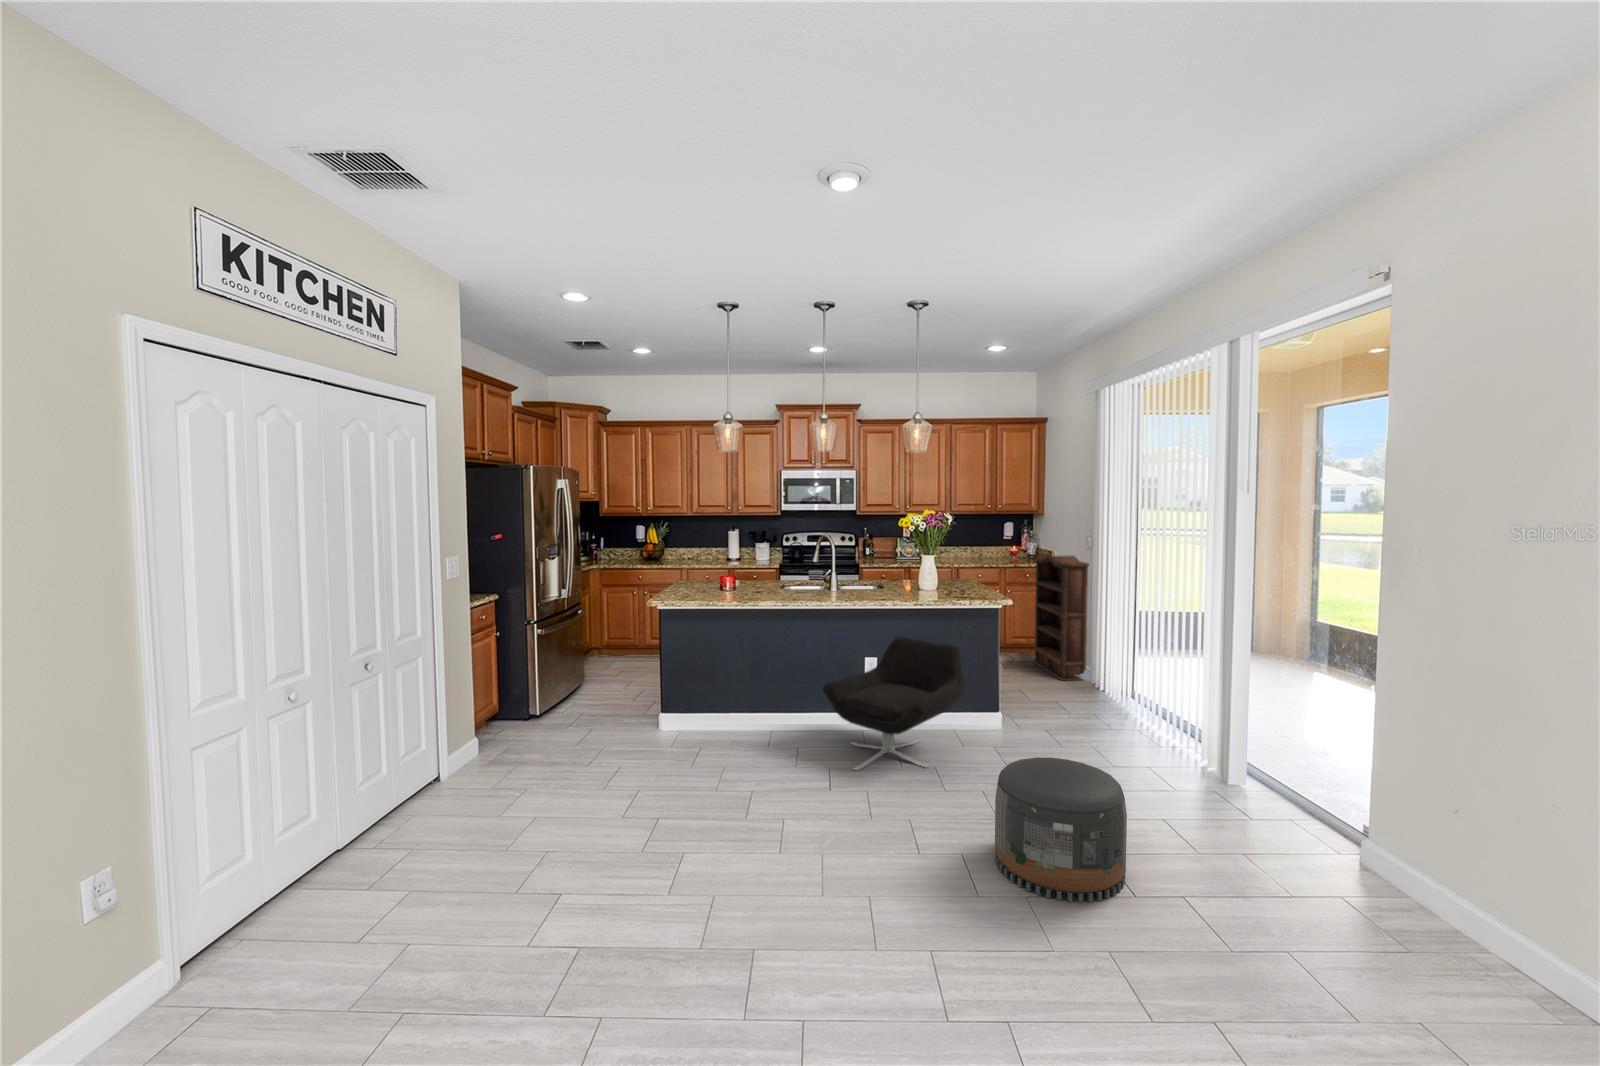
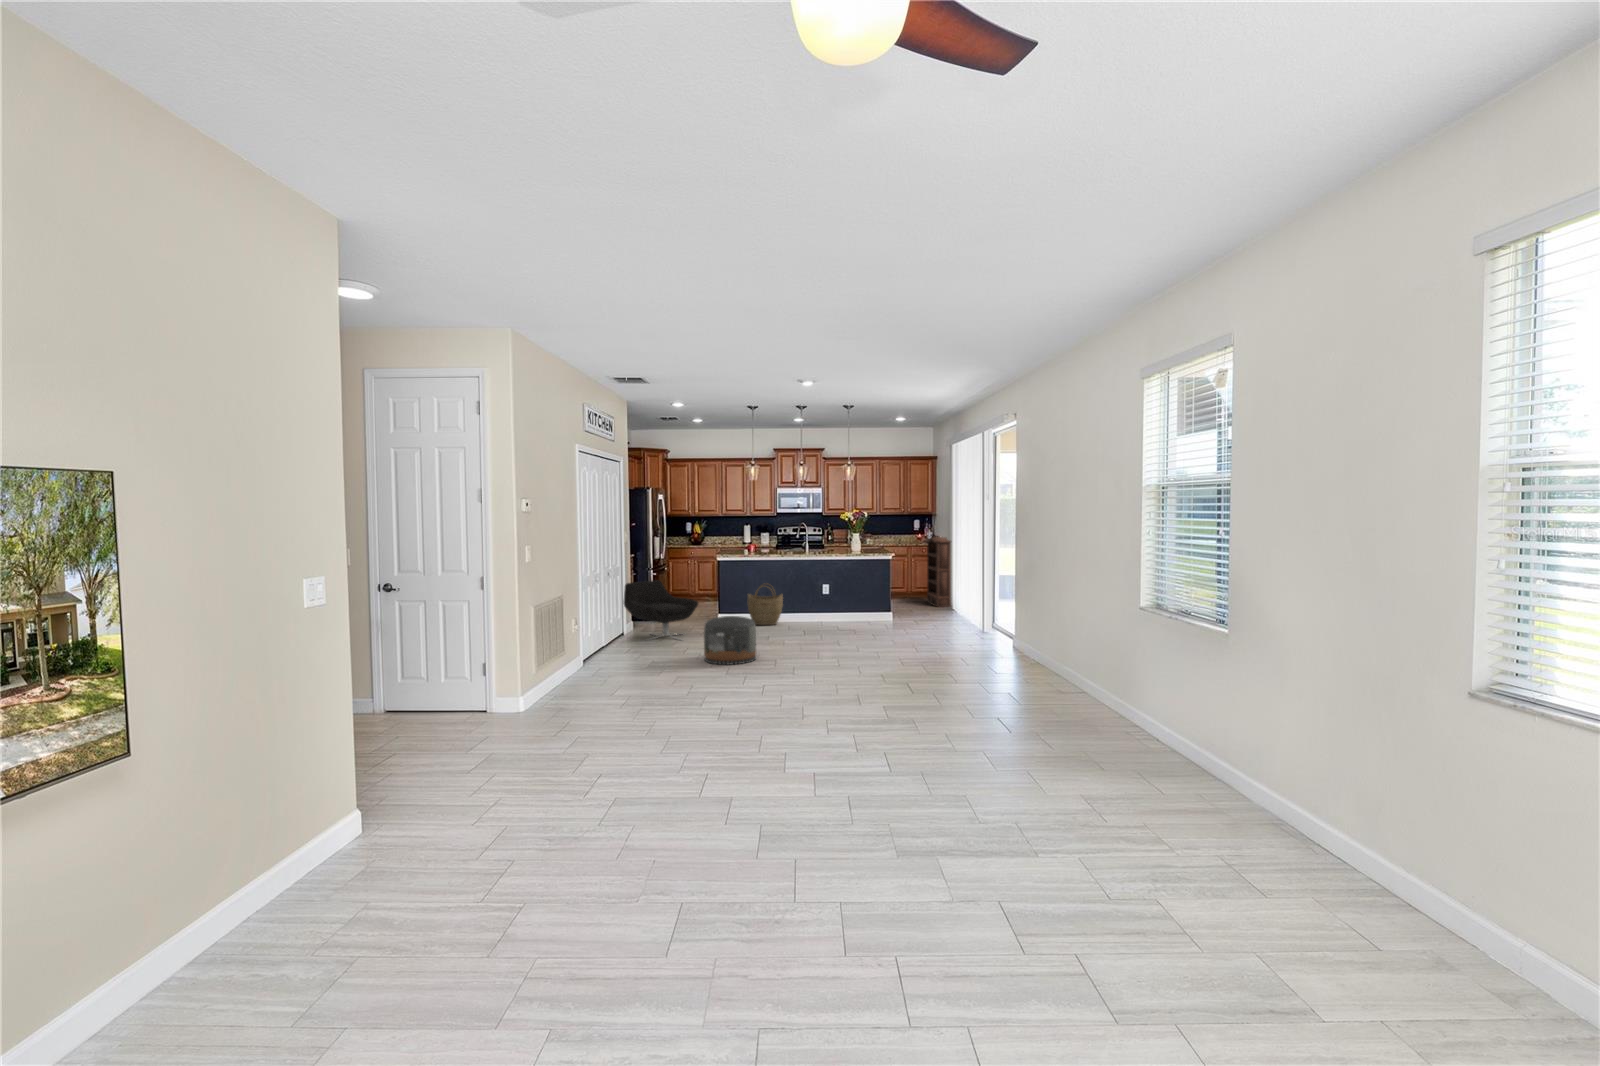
lounge chair: present [823,636,965,770] -> present [624,580,698,640]
woven basket: none [716,656,786,745] -> present [748,585,783,625]
pouf: present [995,758,1127,902] -> present [704,616,756,665]

